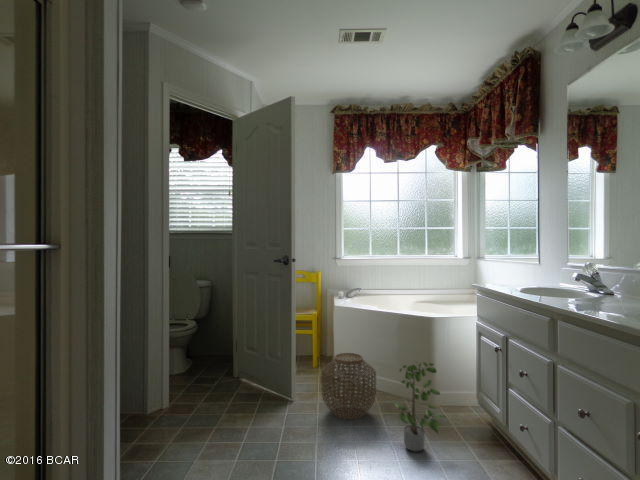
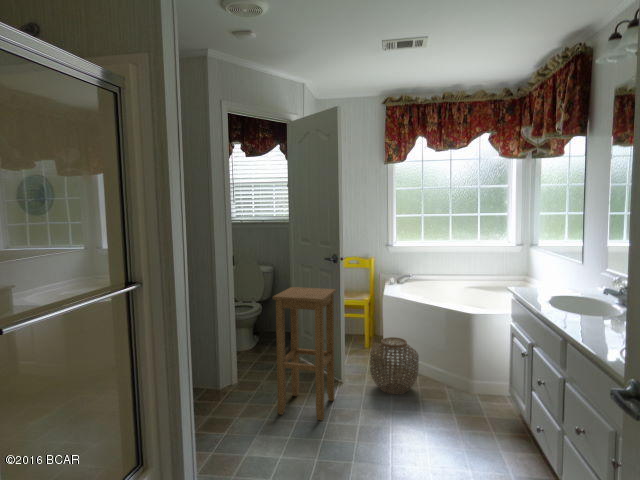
stool: none [206,295,284,459] -> present [273,287,336,420]
potted plant: present [394,362,445,451] -> none [431,347,478,423]

